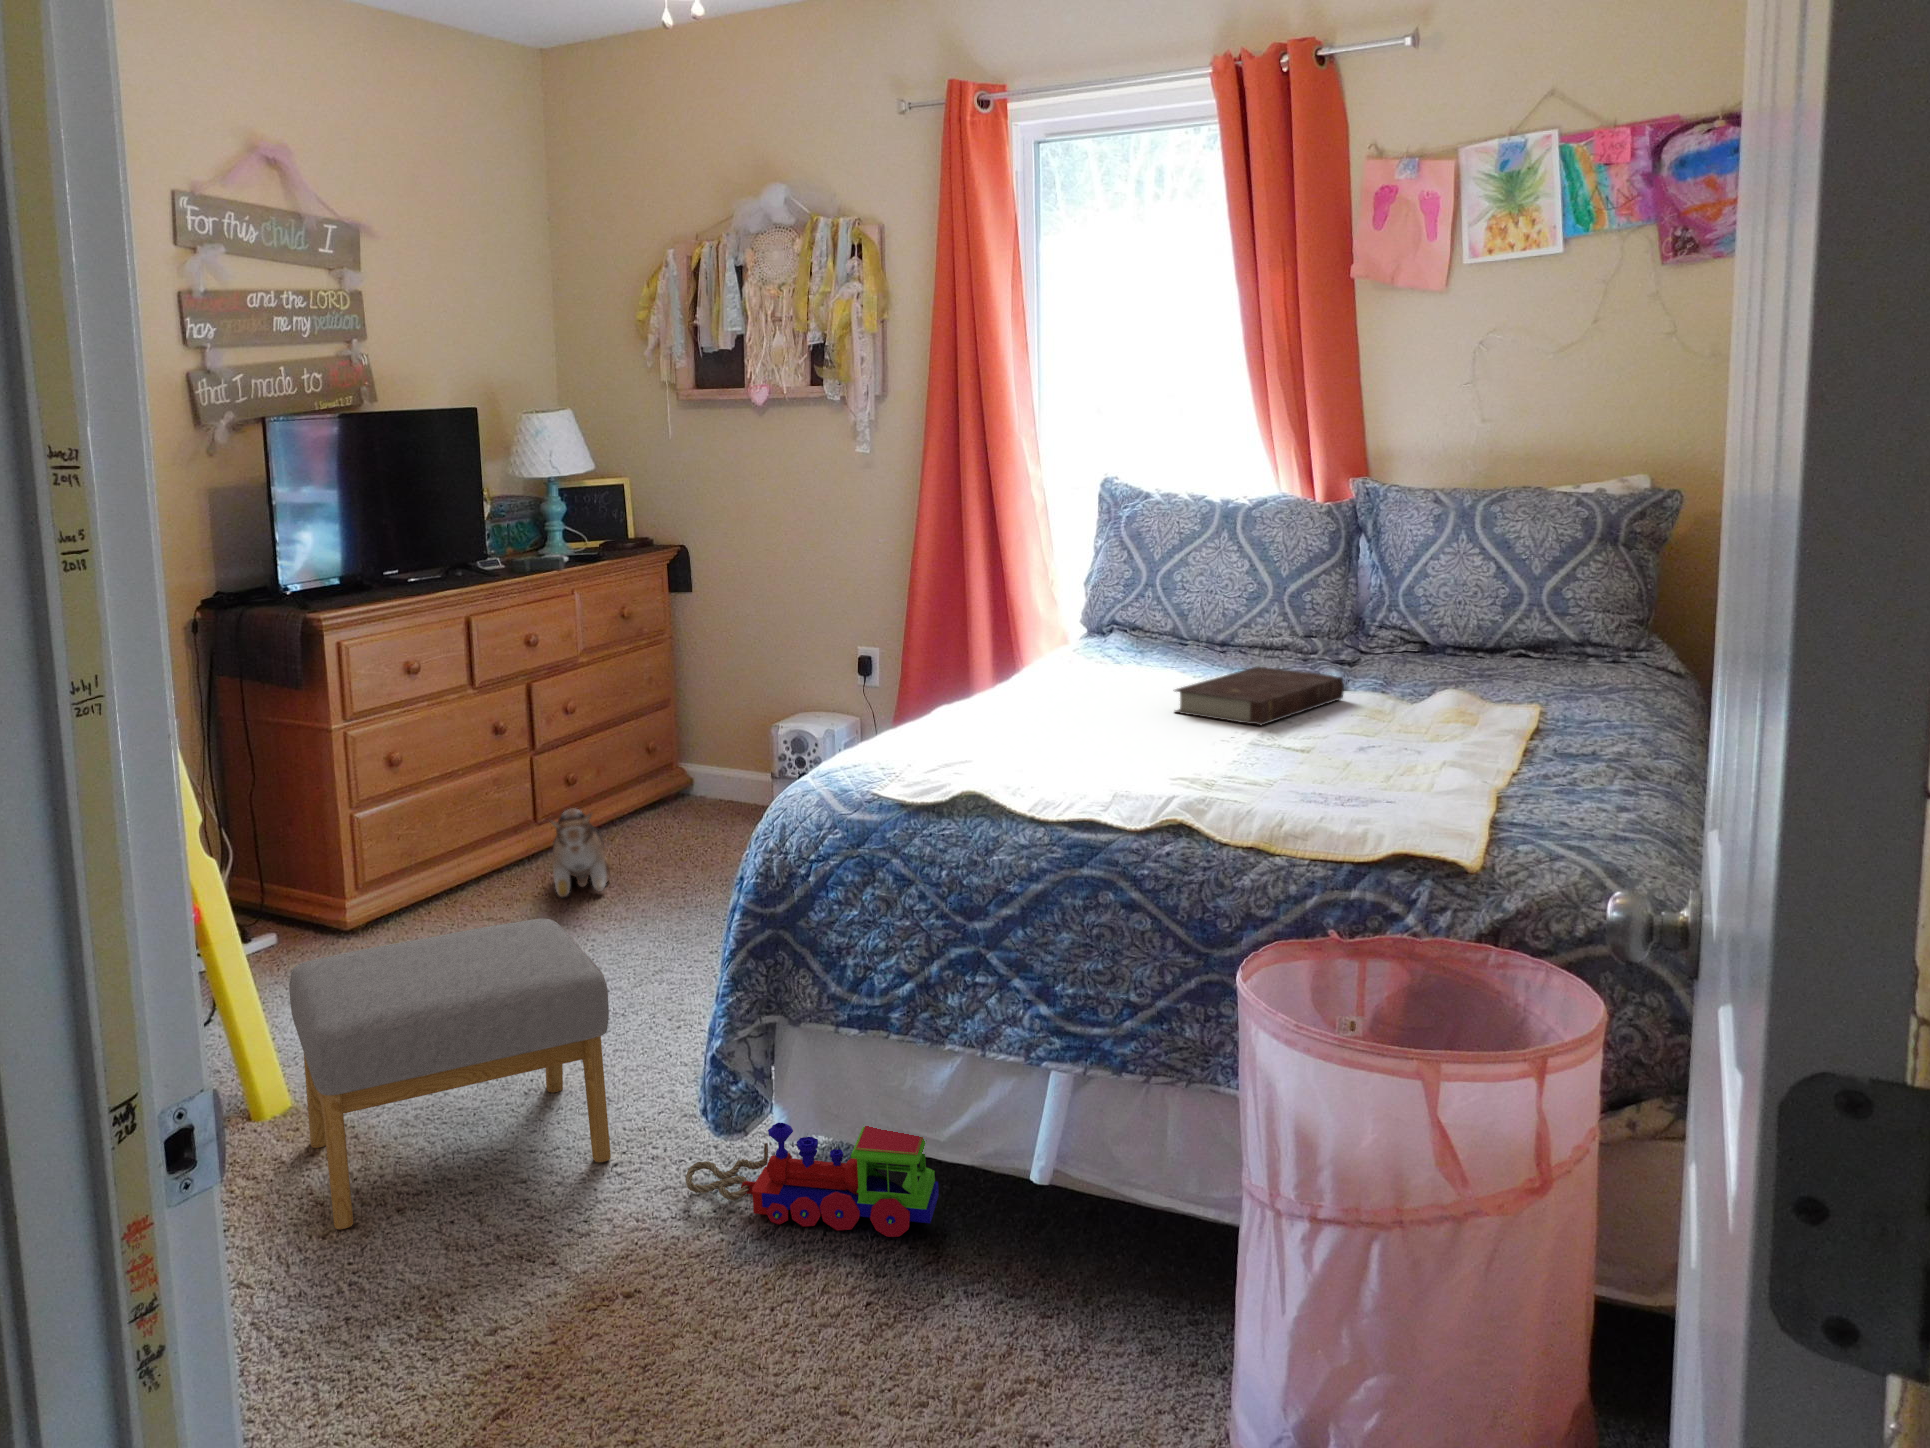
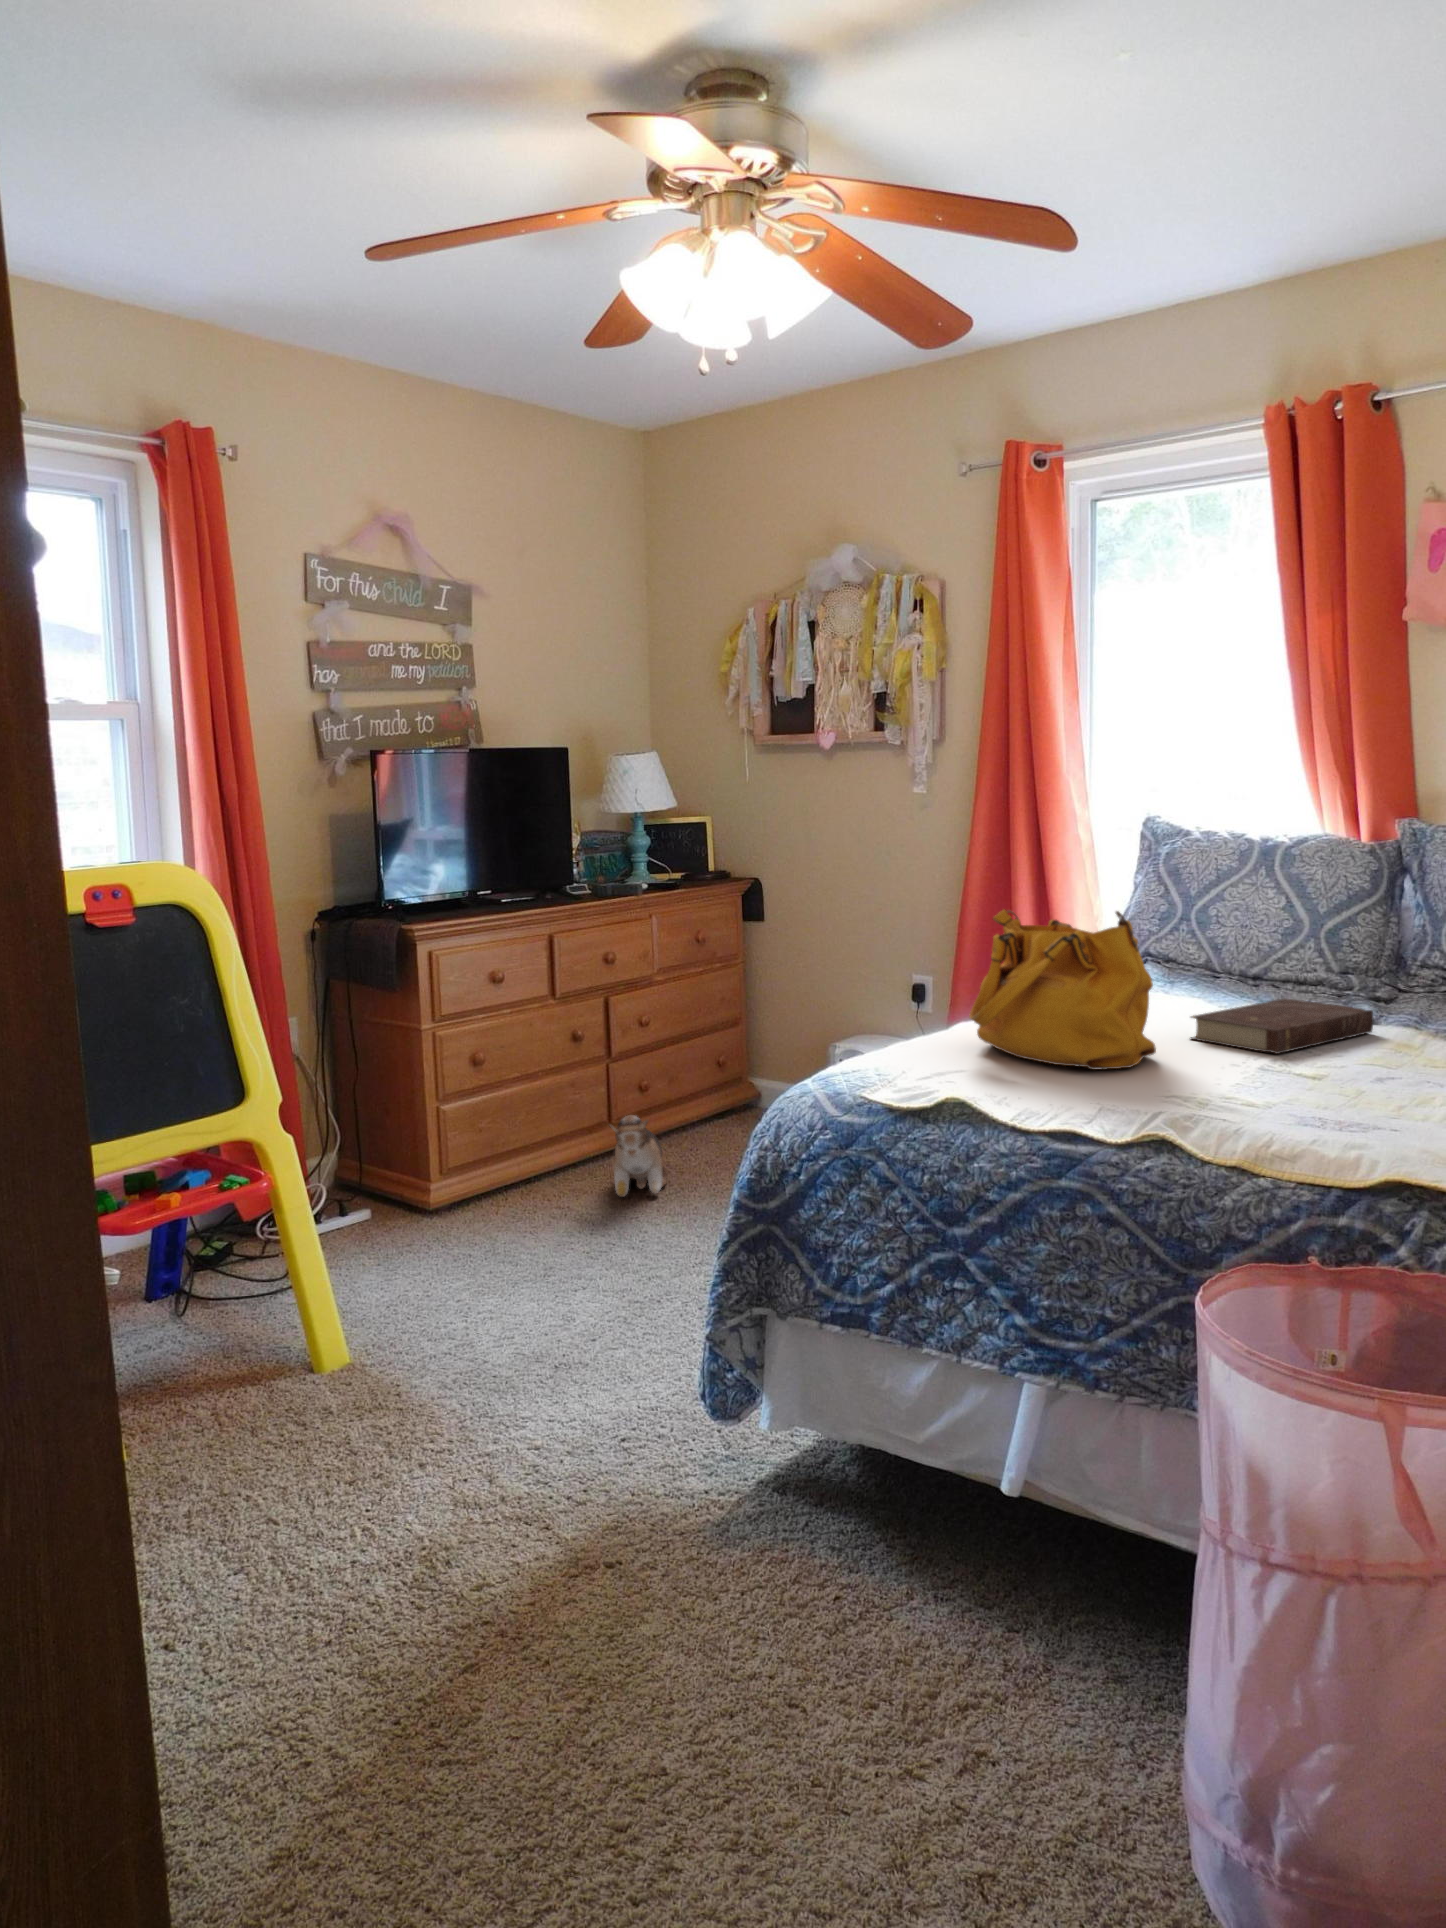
handbag: none [964,587,1148,750] -> present [969,910,1156,1069]
footstool: present [289,919,611,1229] -> none [340,1209,618,1478]
toy train: present [686,1123,939,1237] -> none [680,1414,921,1535]

